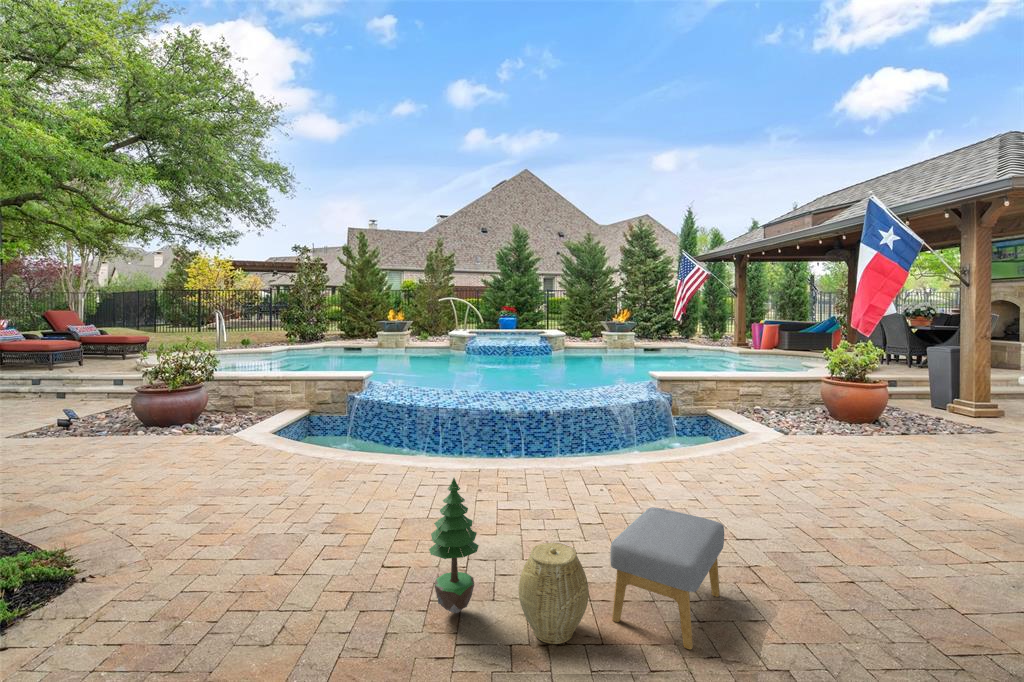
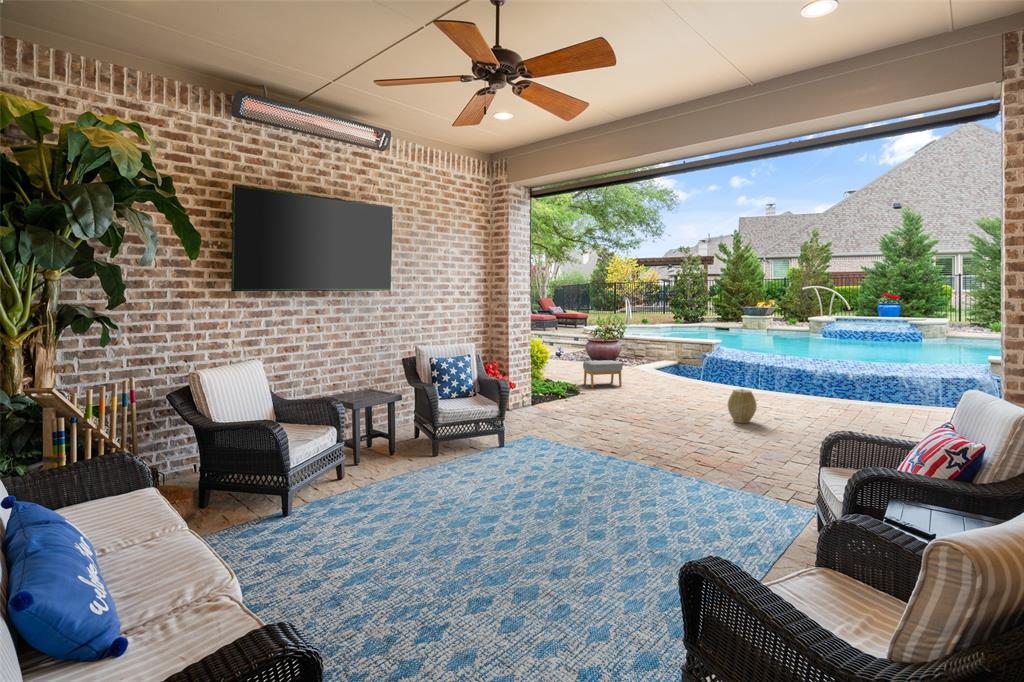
potted tree: present [429,478,479,613] -> none [698,361,718,414]
footstool: present [610,507,724,649] -> present [583,360,623,388]

